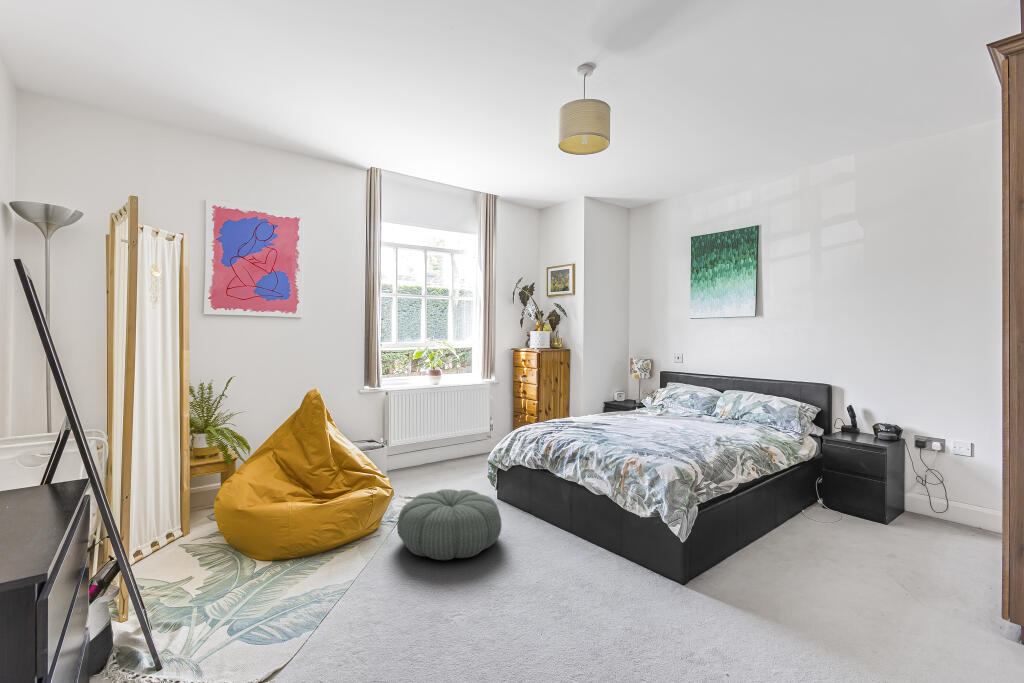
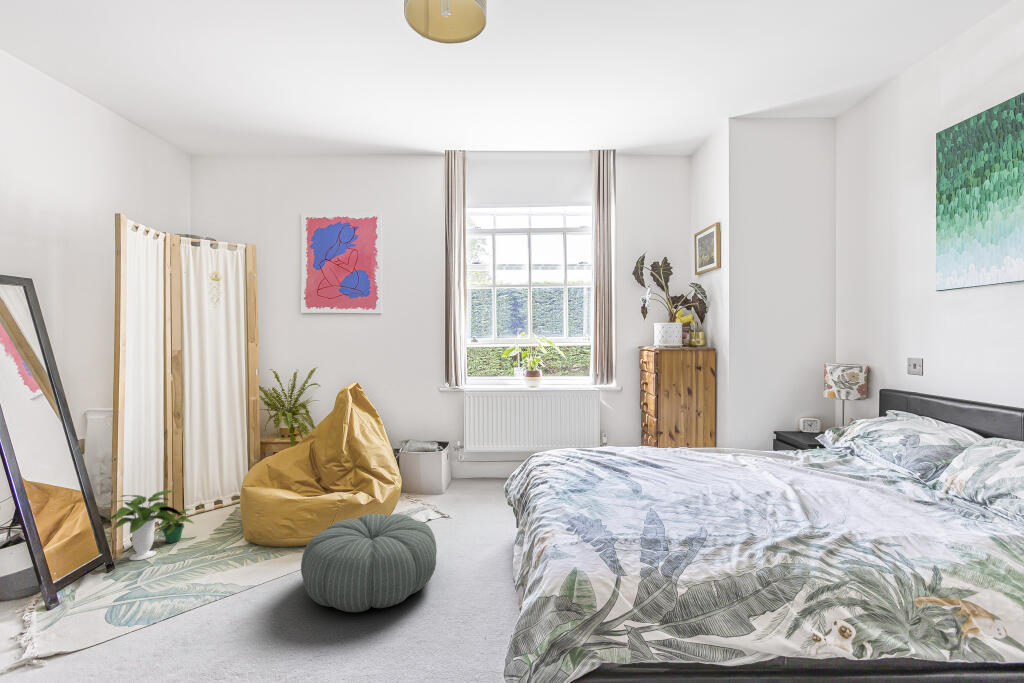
potted plant: none [138,517,225,599] -> present [107,490,194,560]

